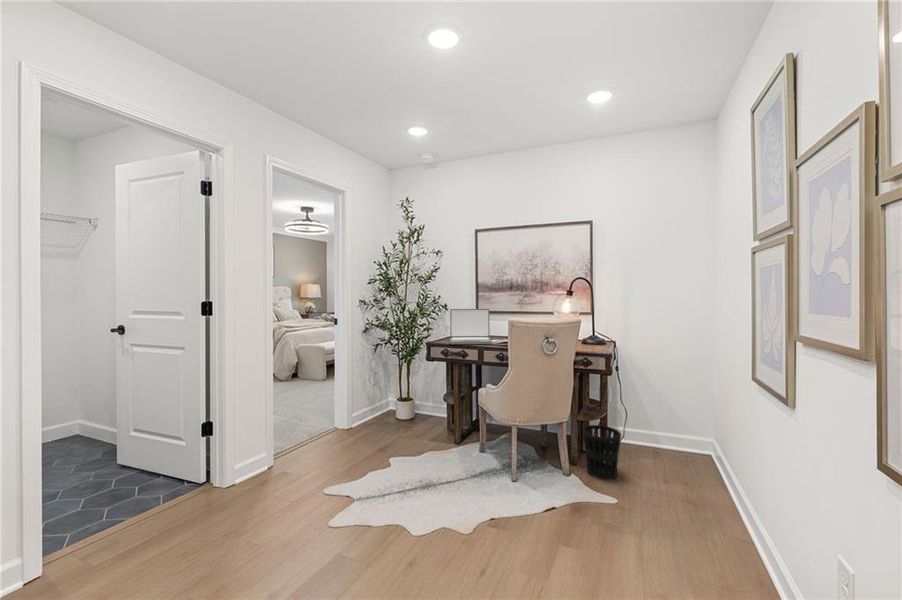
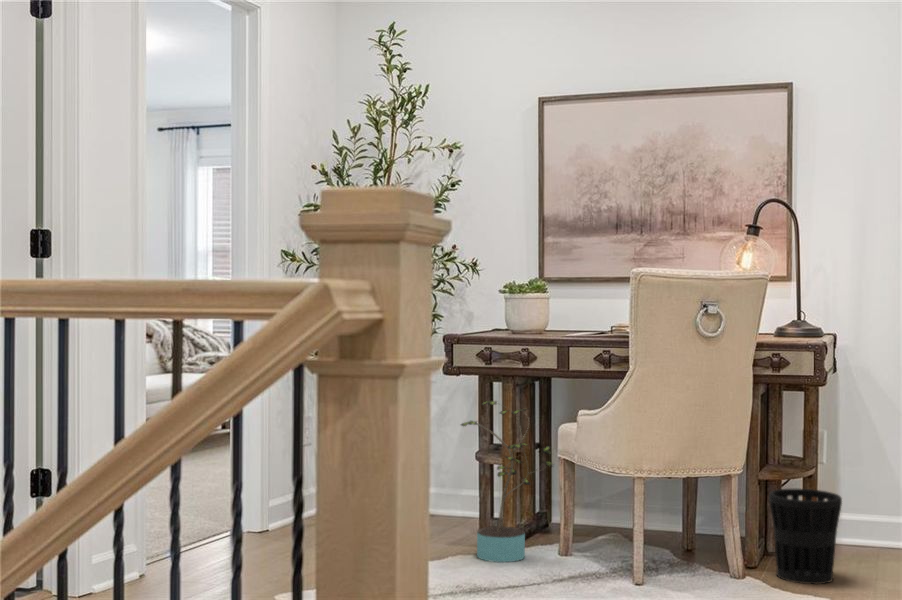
laptop: present [450,309,492,344] -> none [492,266,585,336]
potted plant: none [429,376,475,458] -> present [461,401,552,562]

